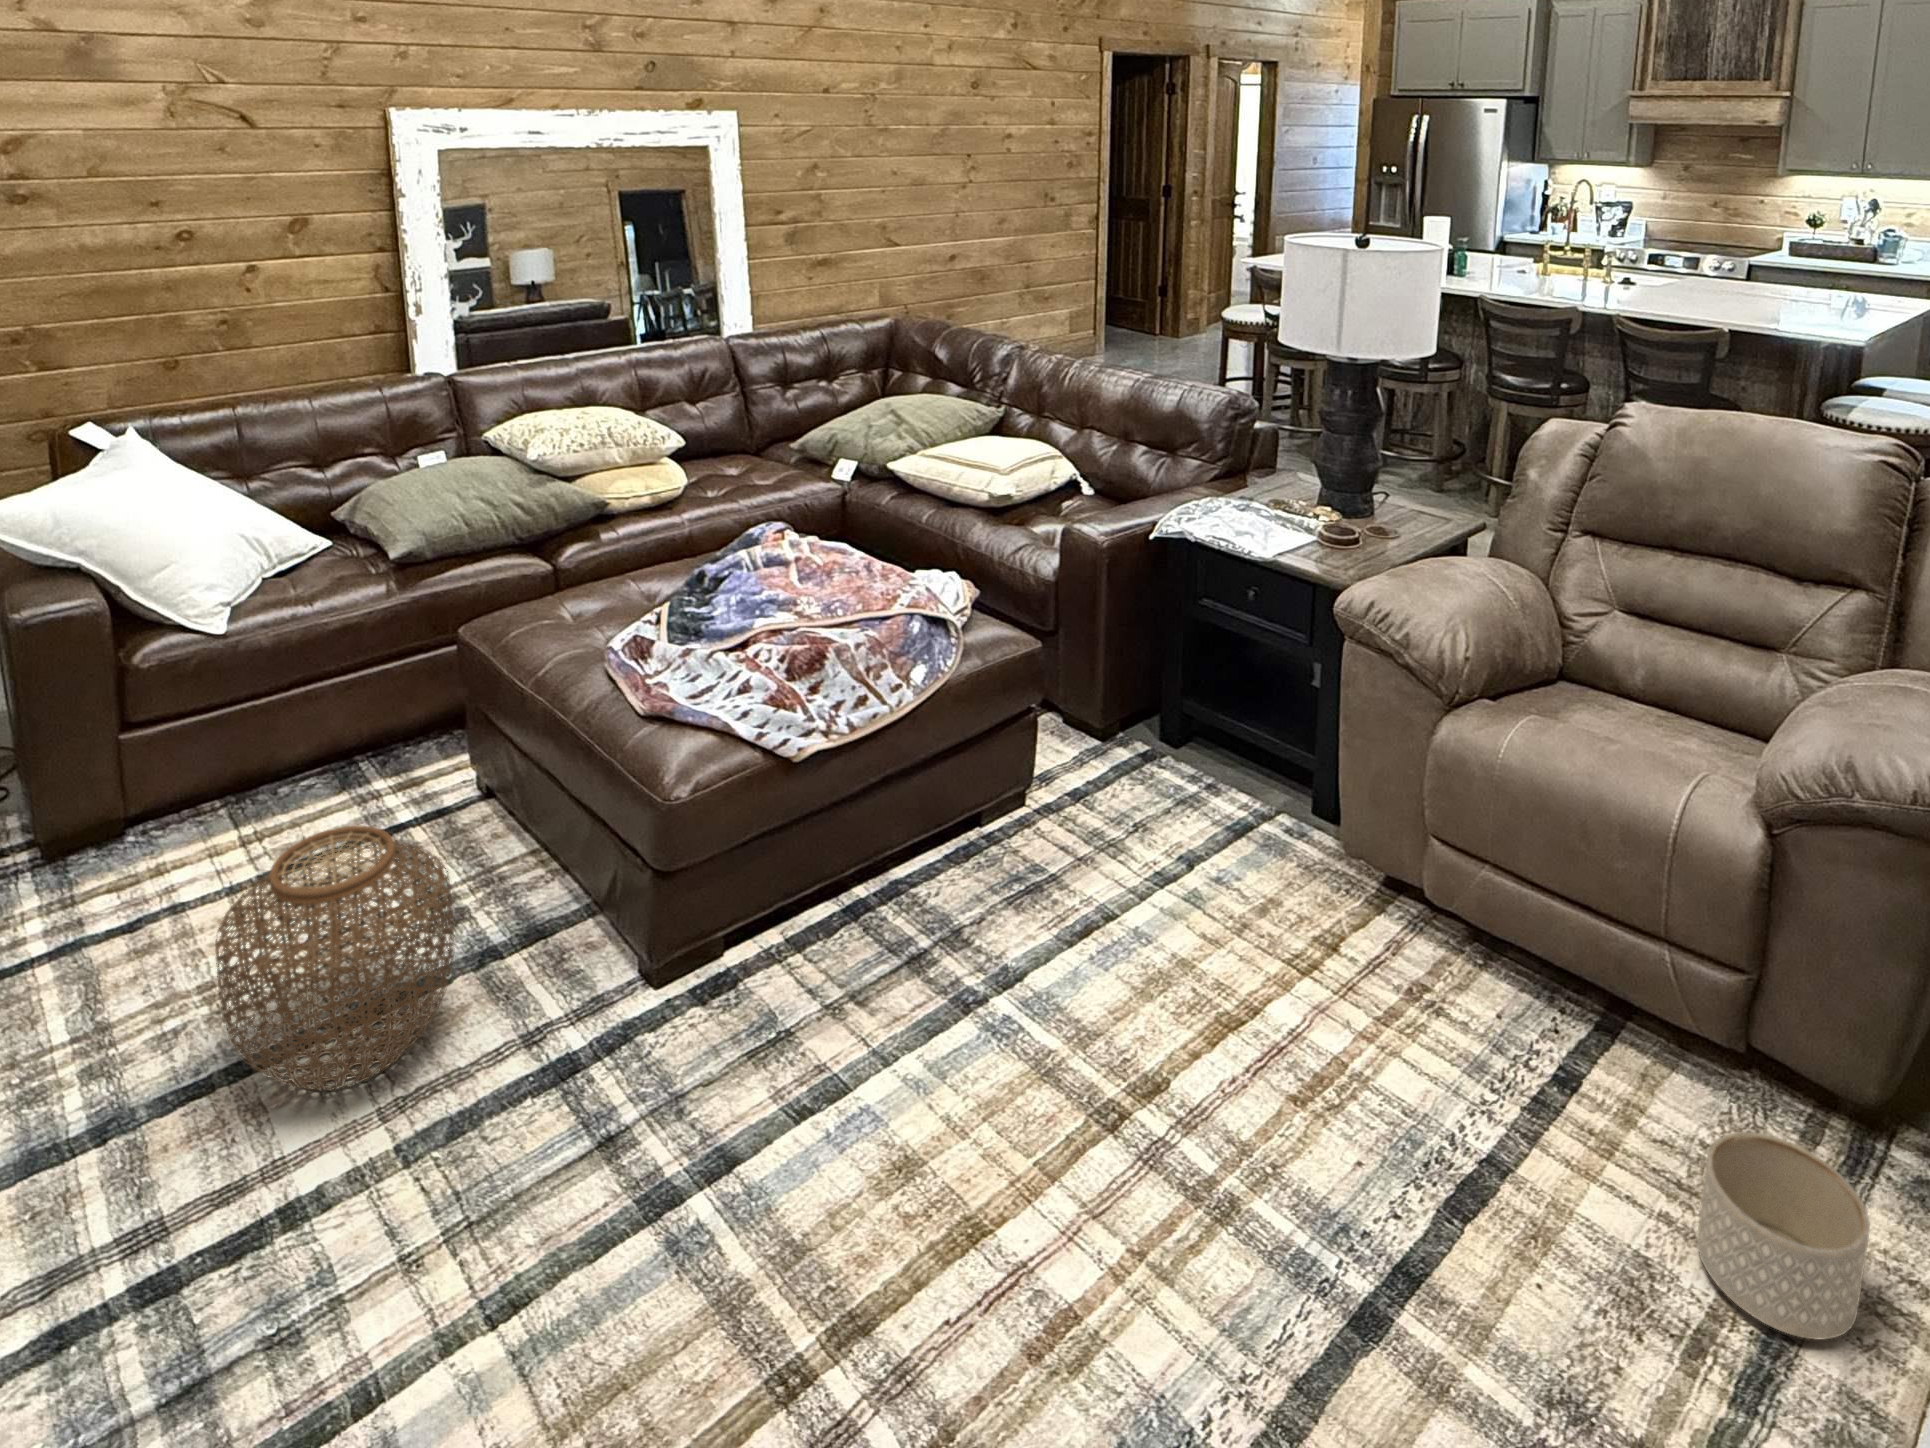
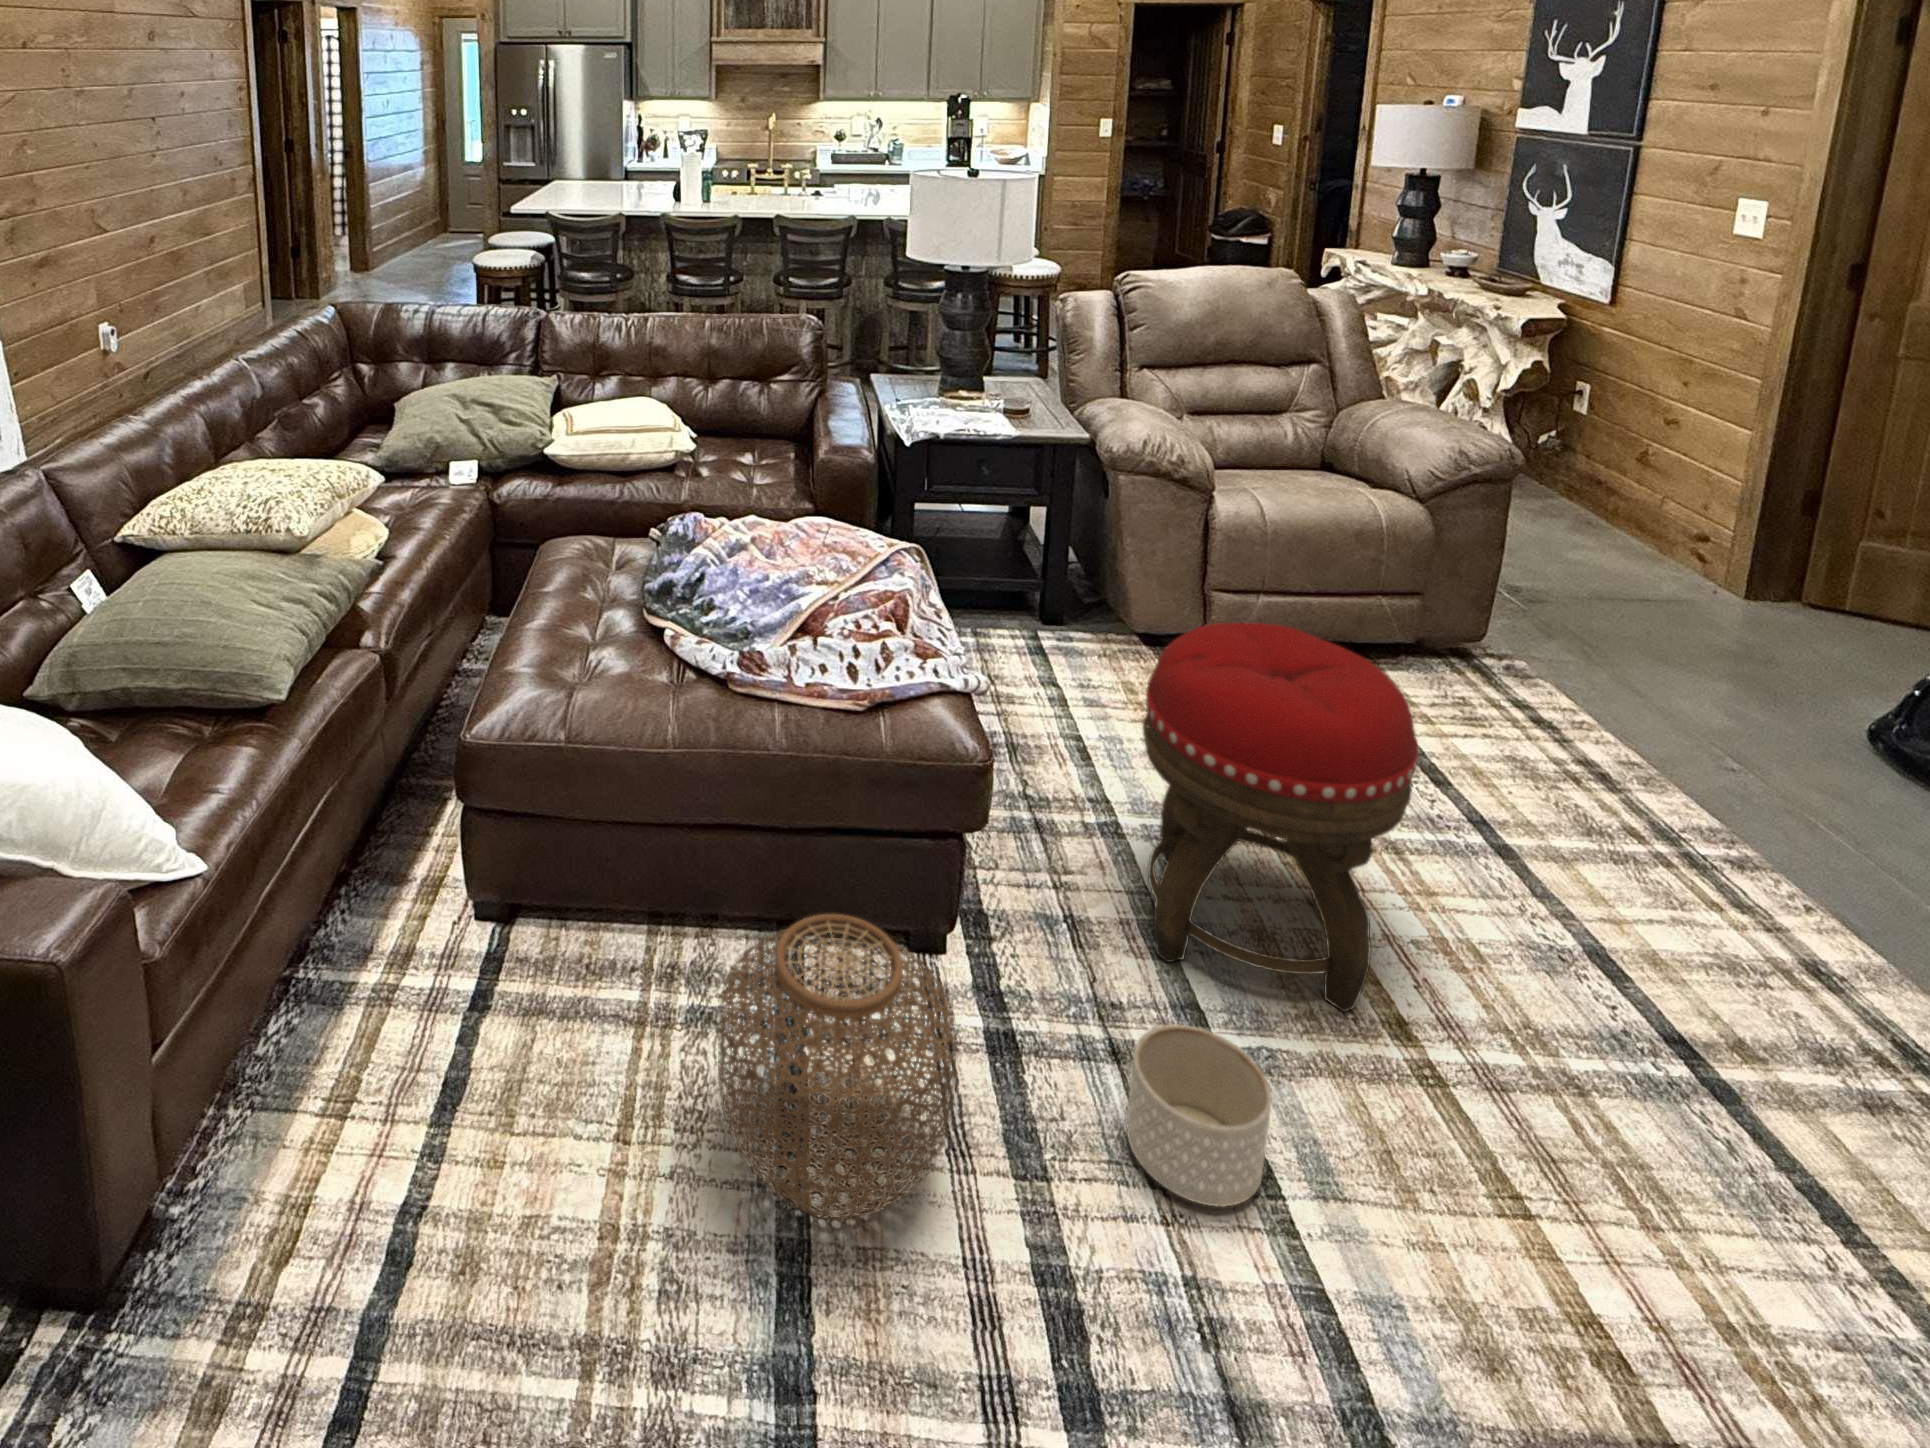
footstool: none [762,769,1067,1286] -> present [1143,623,1418,1012]
planter: present [1697,1132,1870,1340] -> present [1127,1024,1272,1206]

